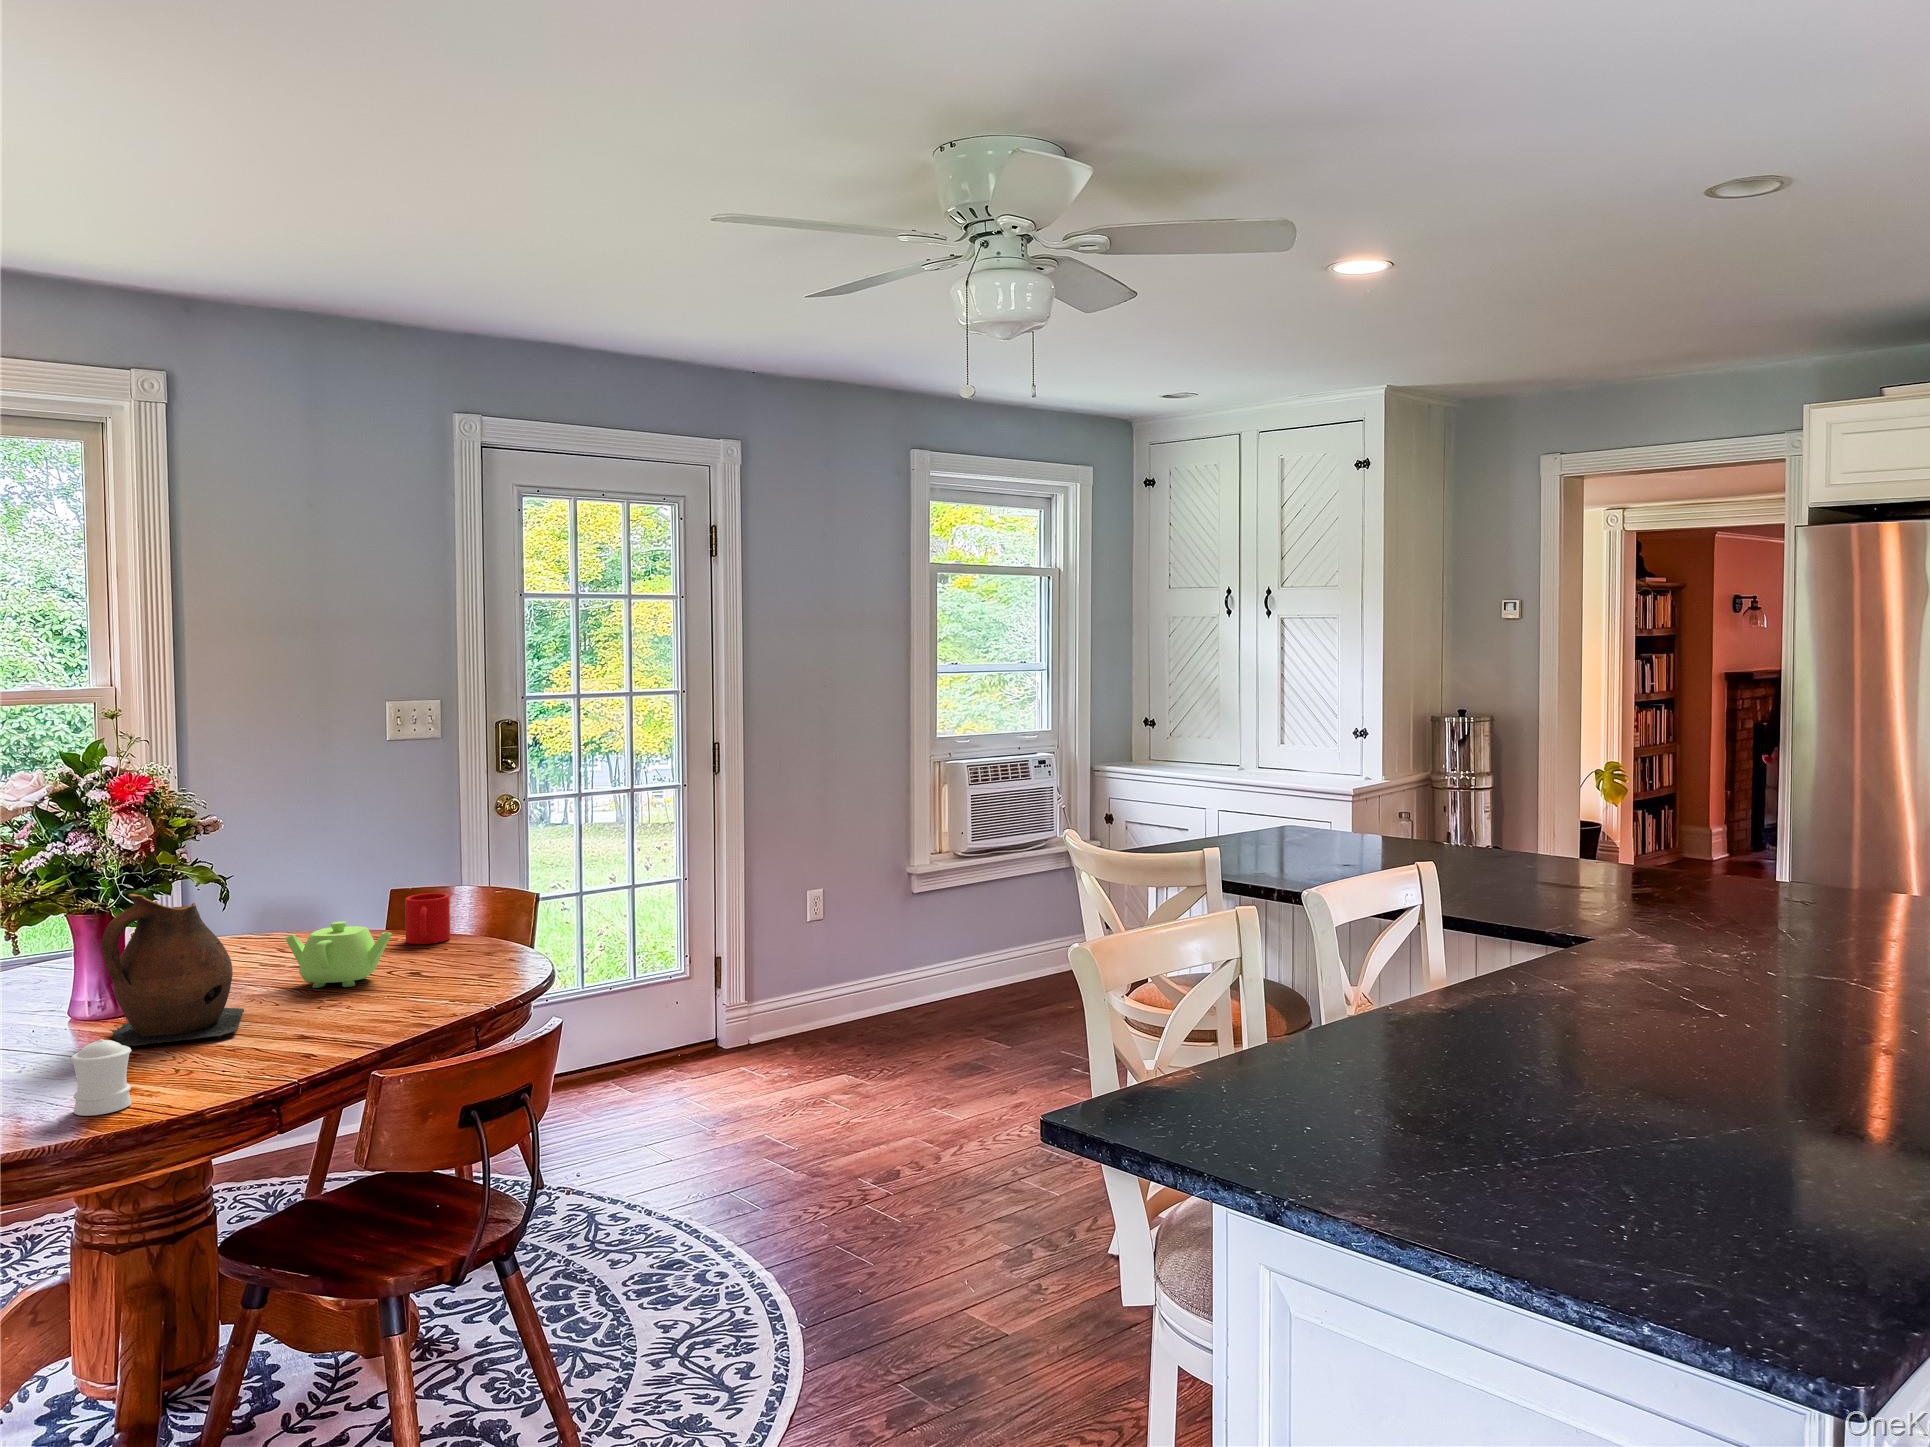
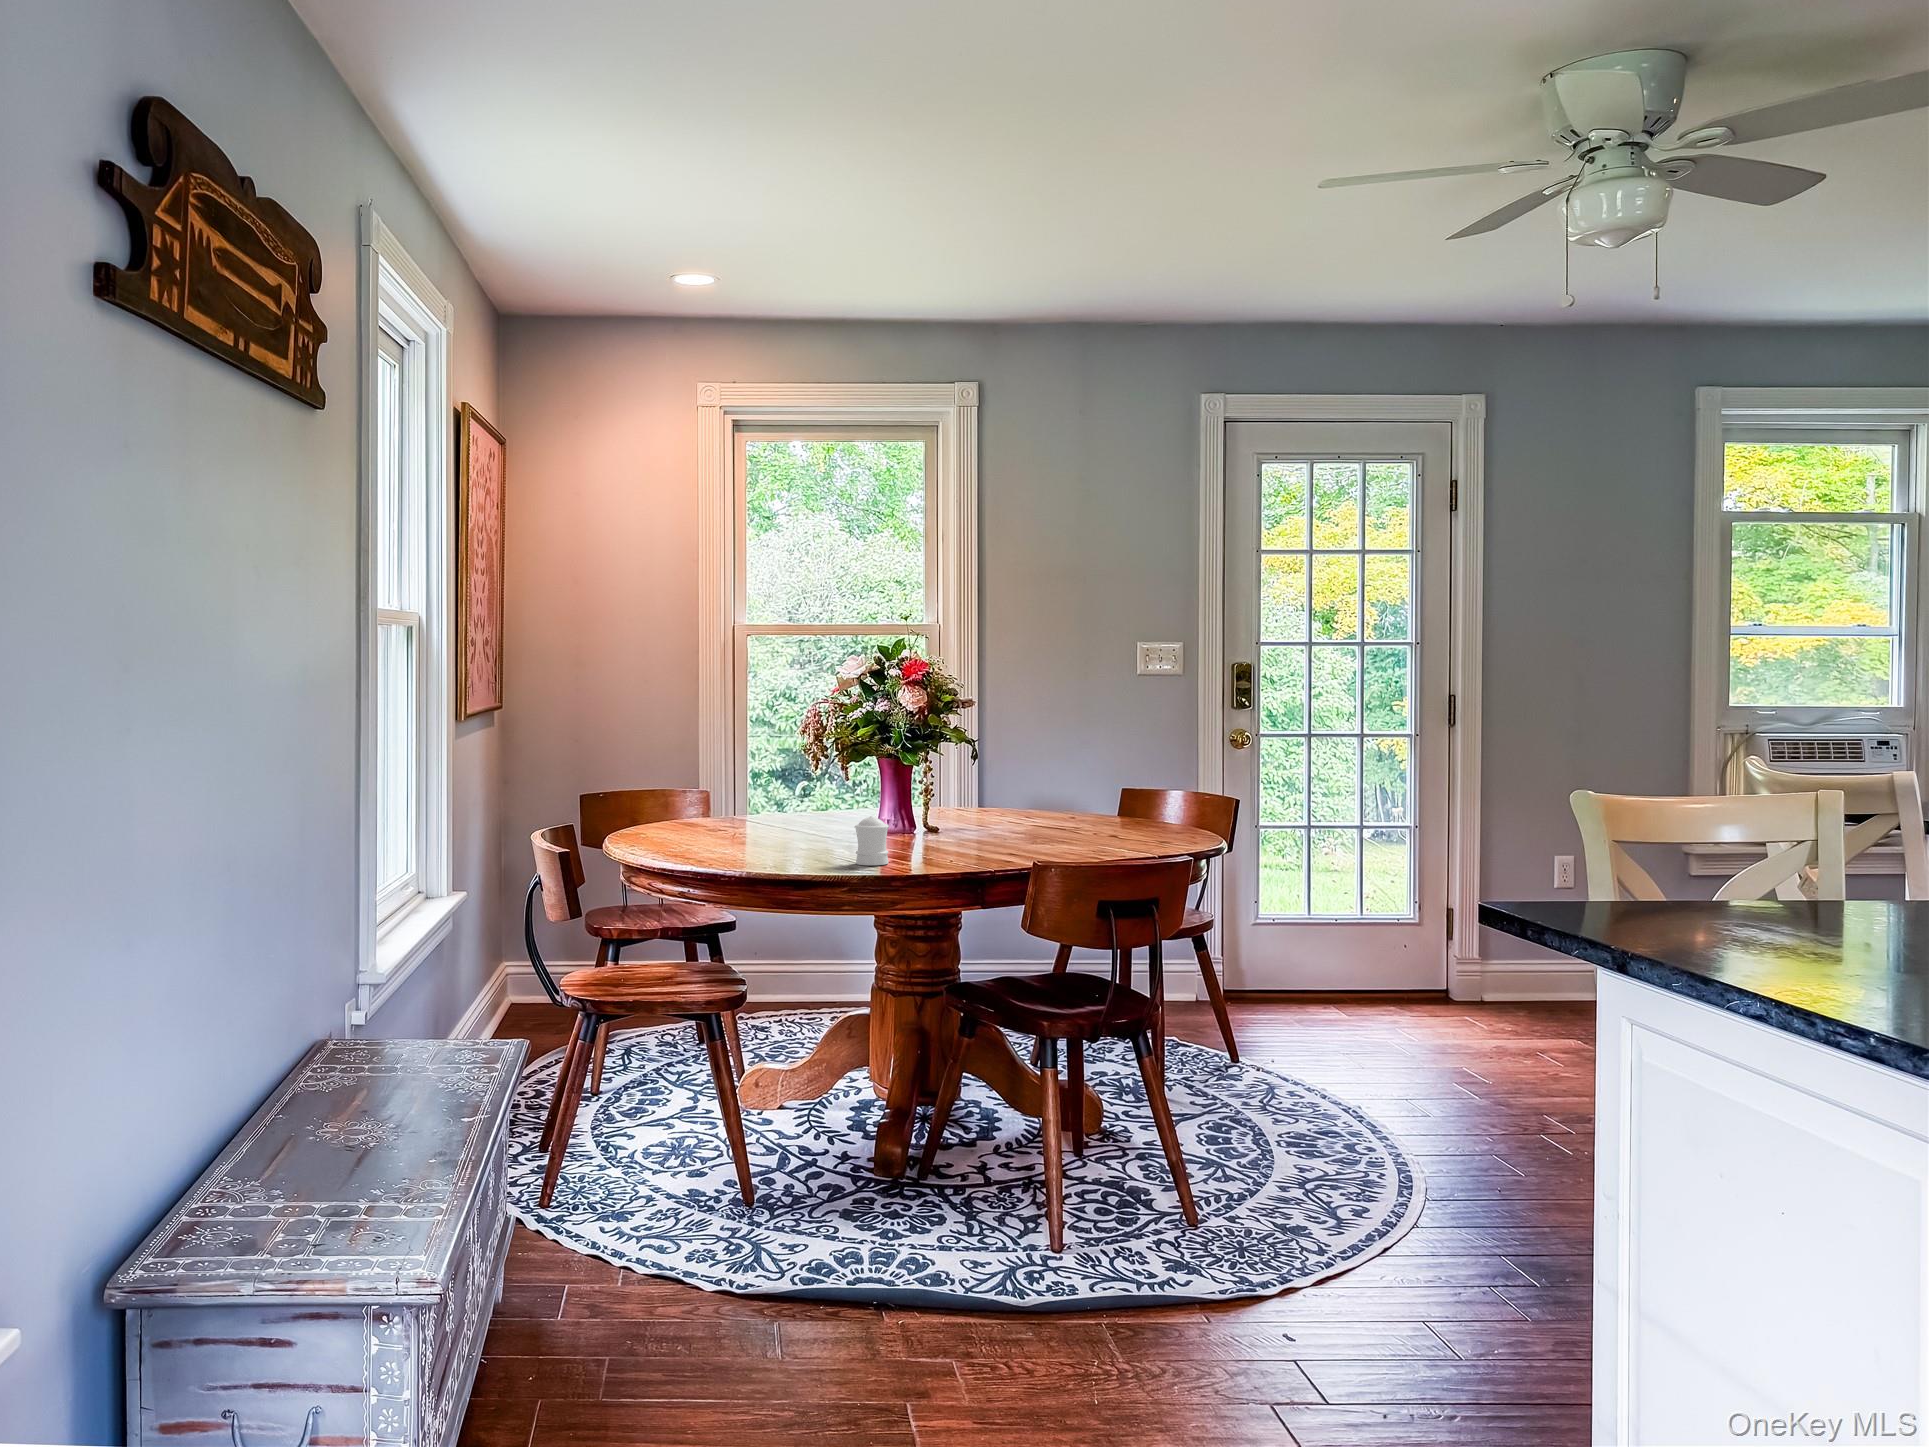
mug: present [405,893,450,944] -> none [1119,784,1153,823]
ceramic pitcher: present [102,894,244,1046] -> none [890,738,982,847]
teapot: present [285,921,391,988] -> none [1019,785,1091,835]

